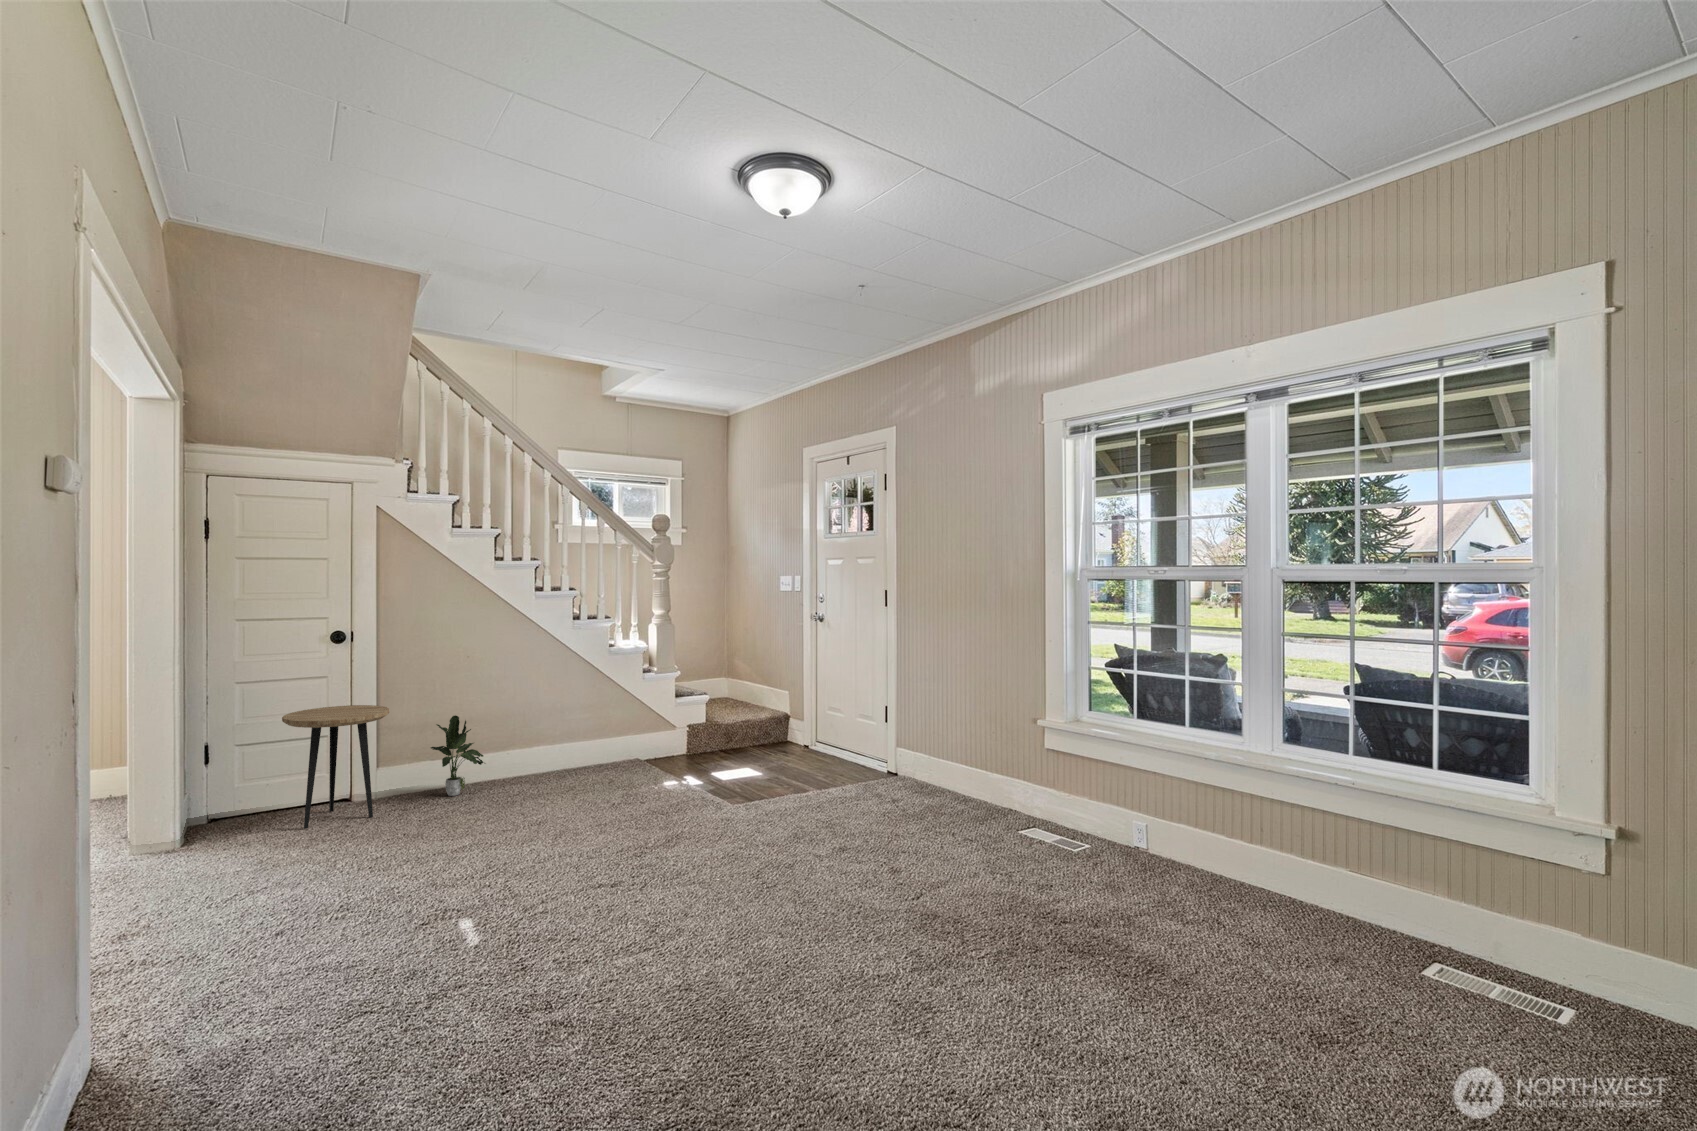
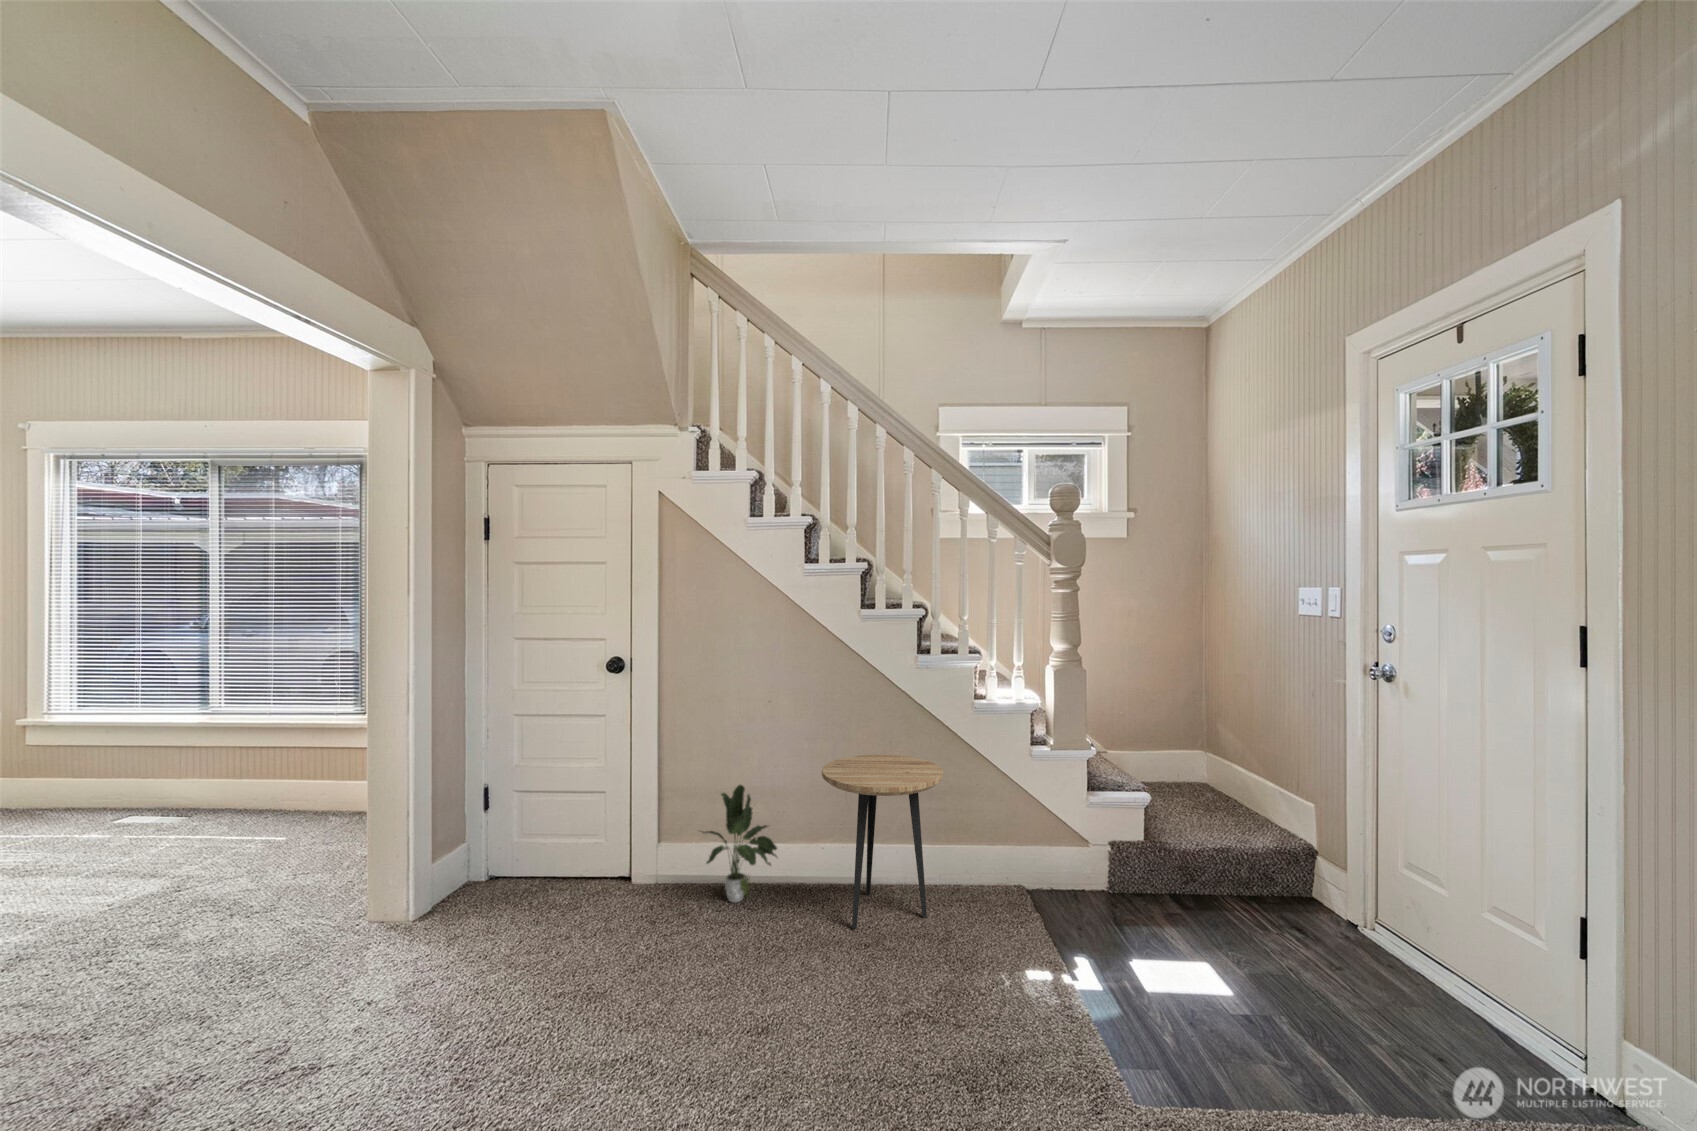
side table: present [282,705,389,829] -> present [822,755,943,929]

